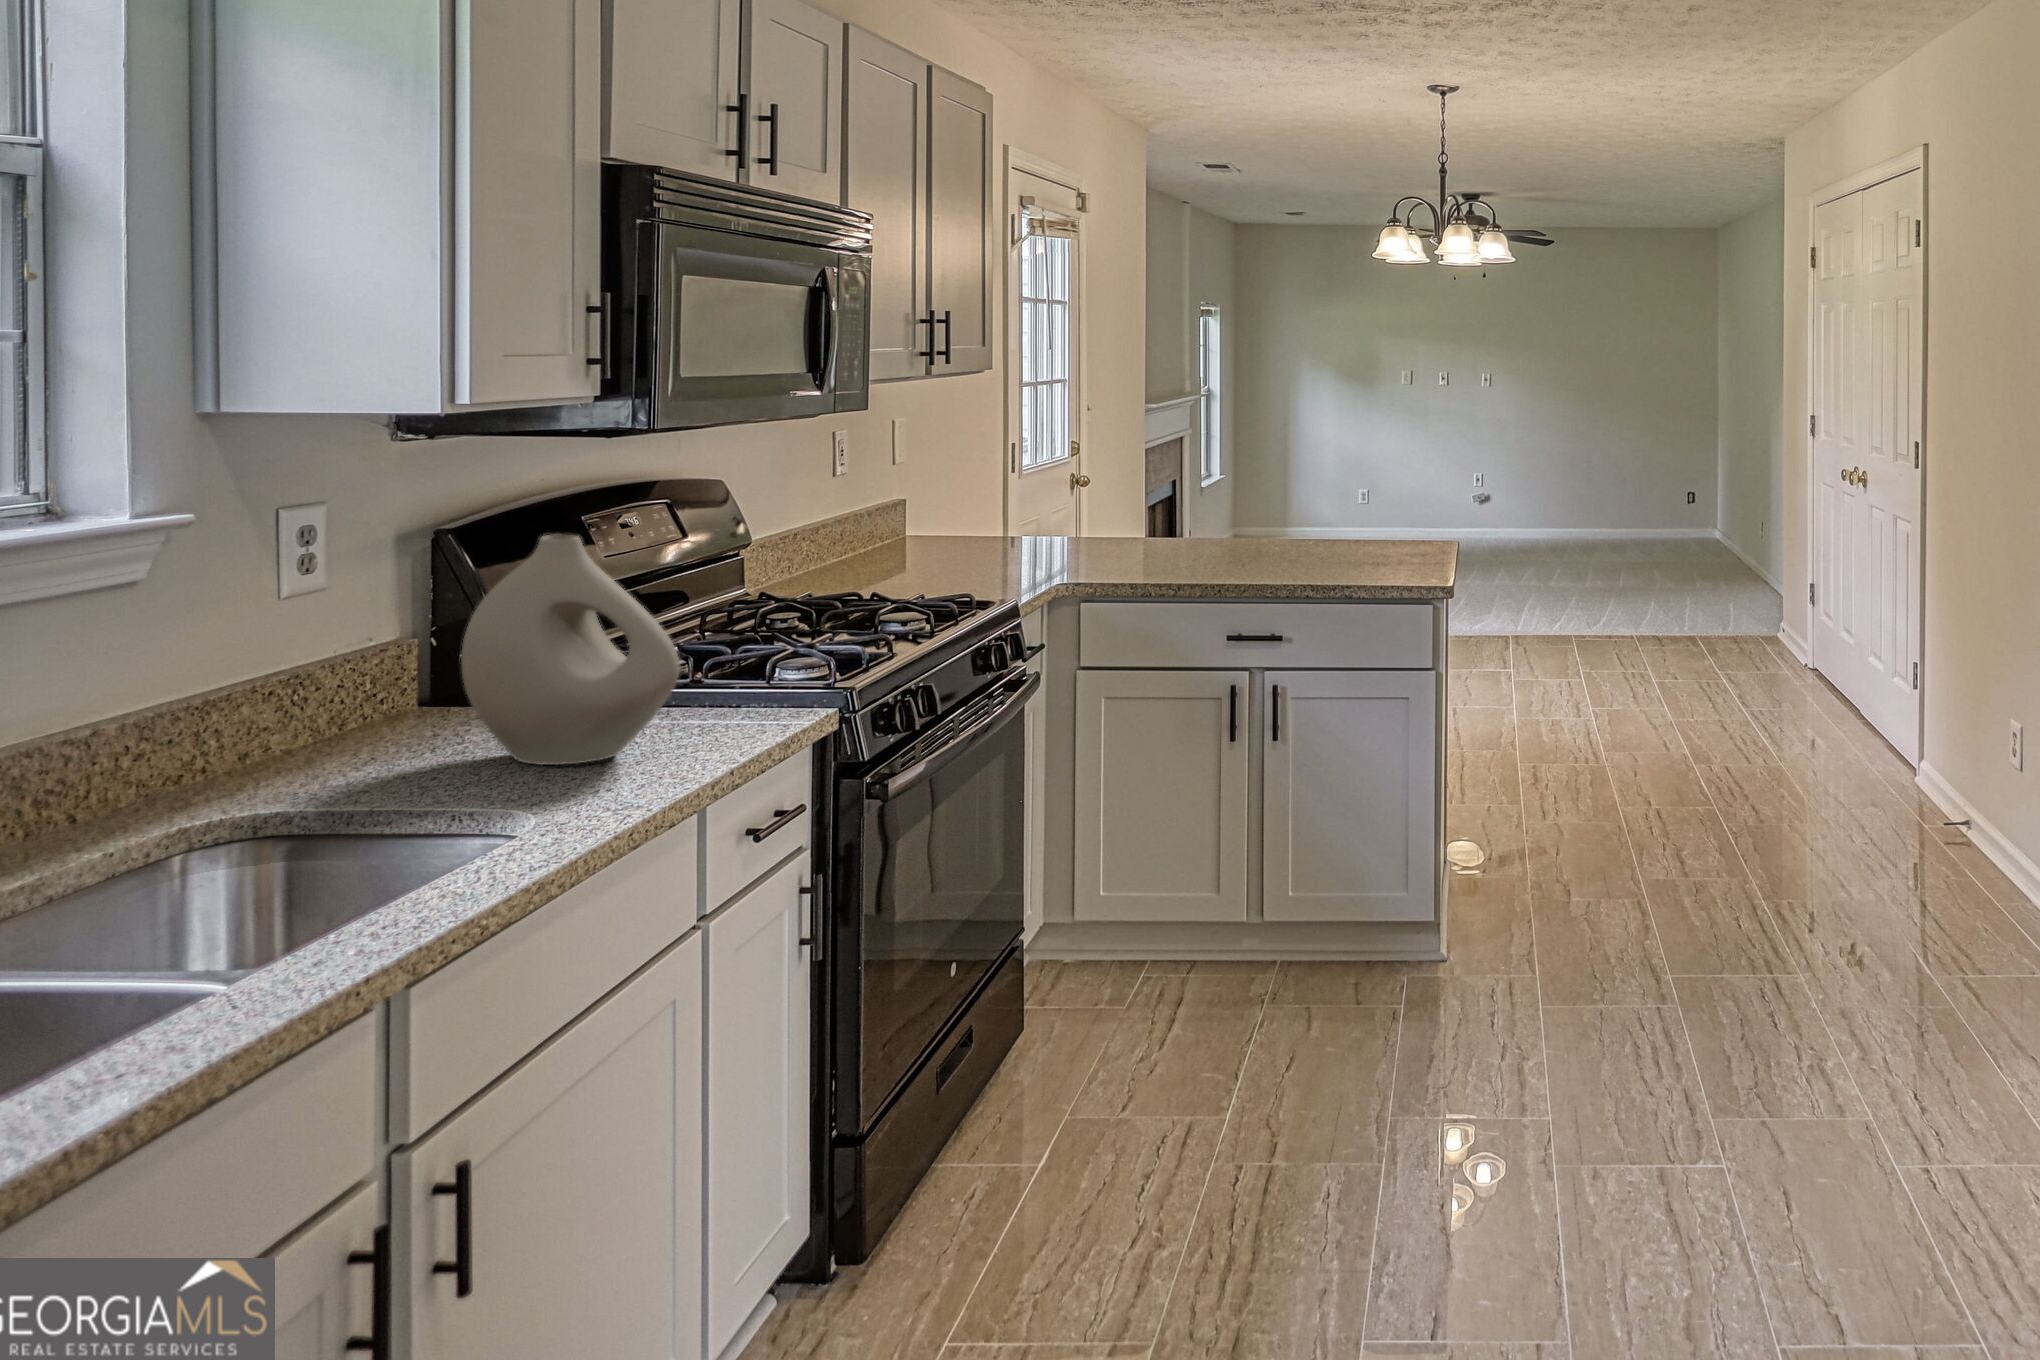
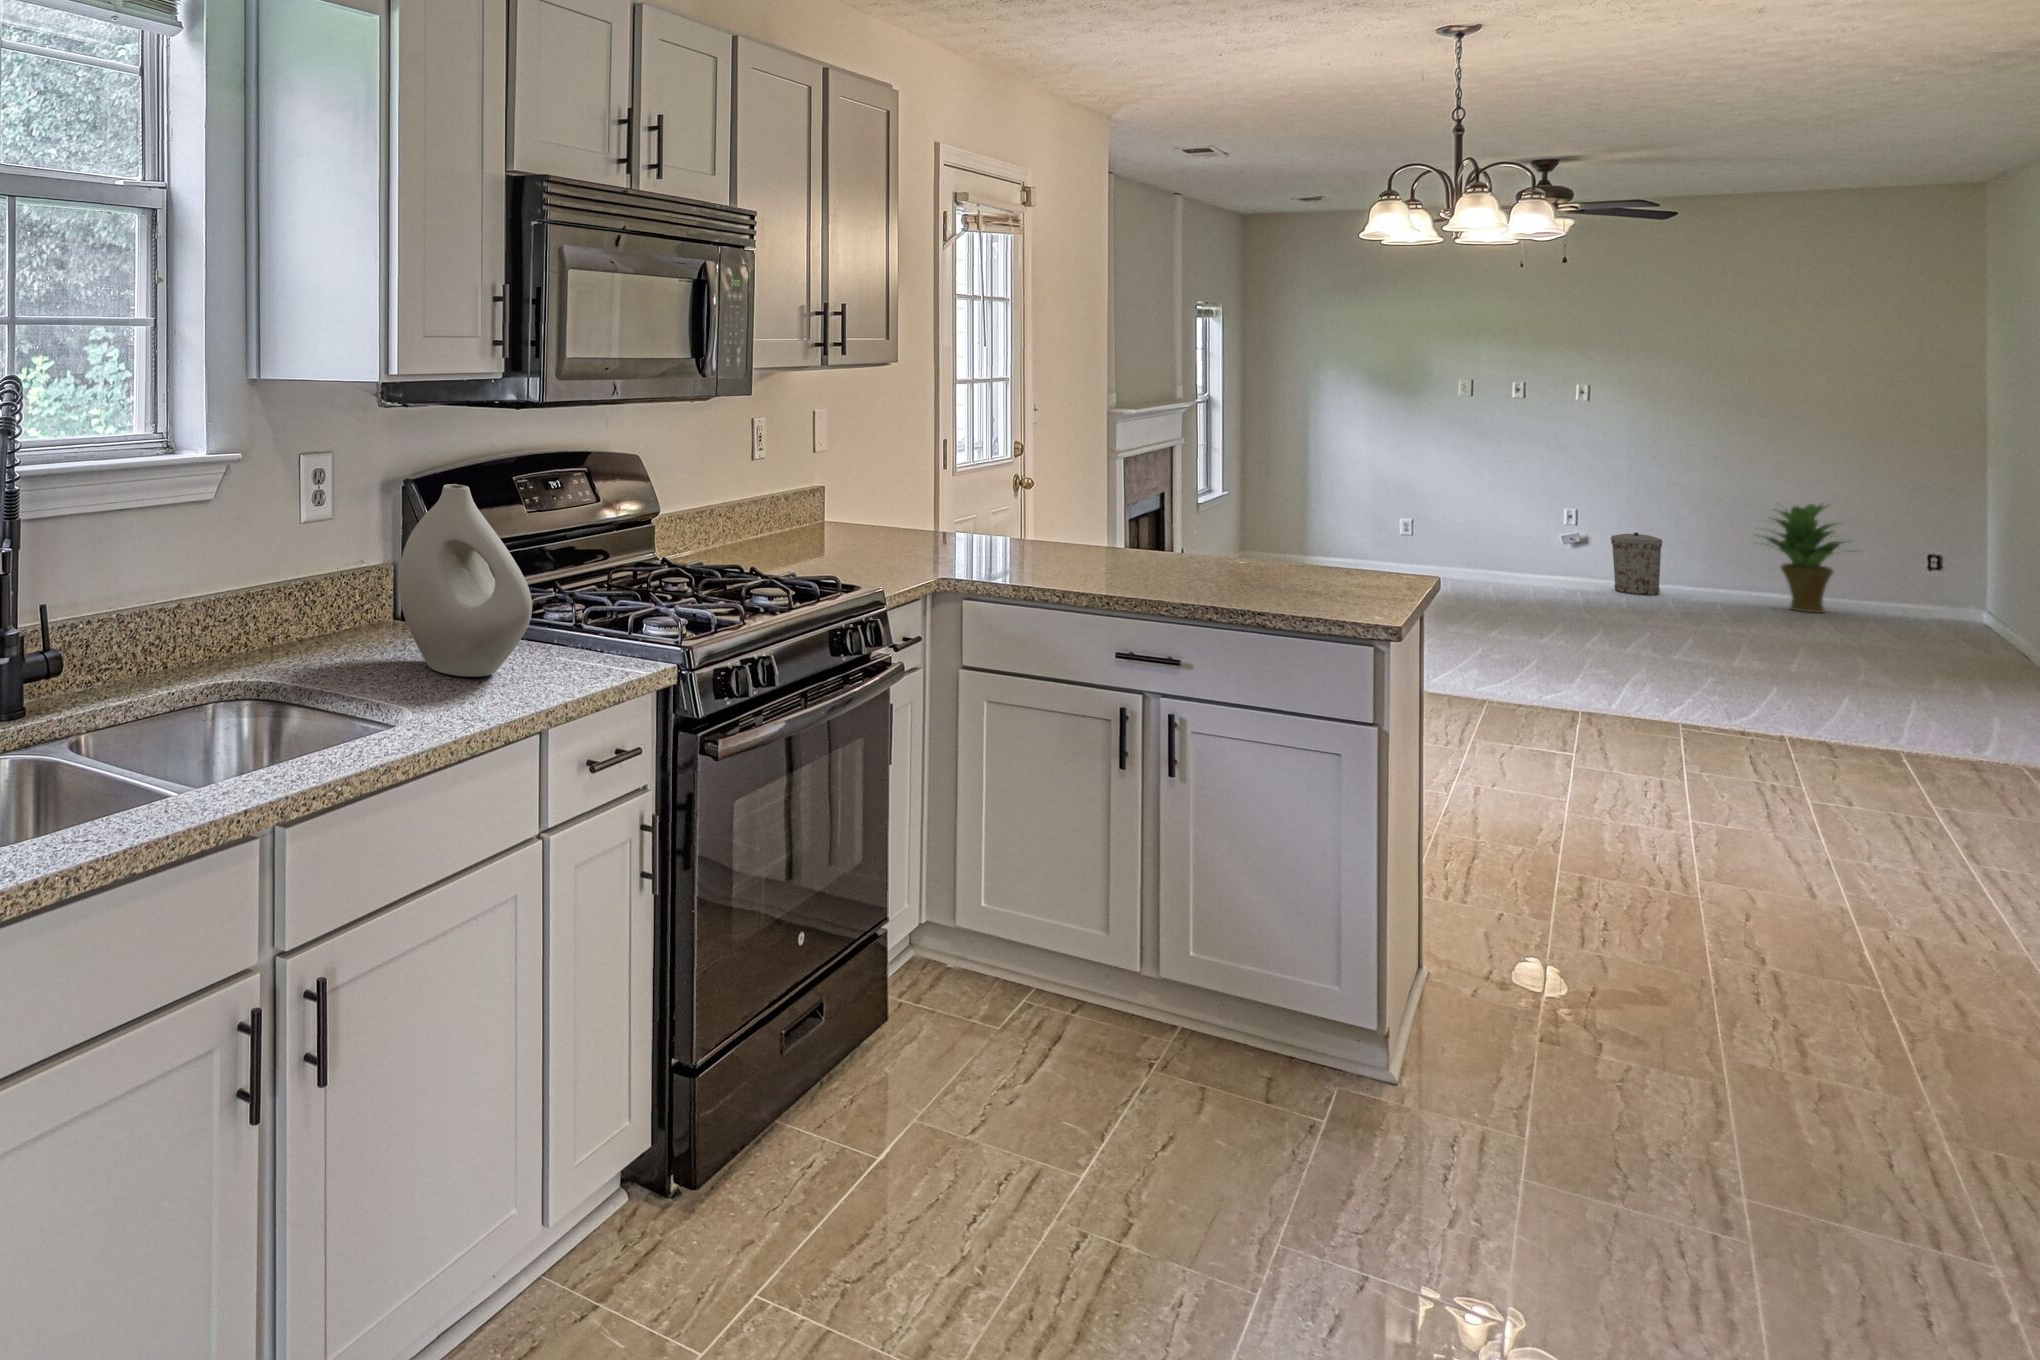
potted plant: none [1573,462,1632,541] -> present [1758,504,1843,613]
trash can: none [1492,492,1523,539] -> present [1611,532,1662,595]

